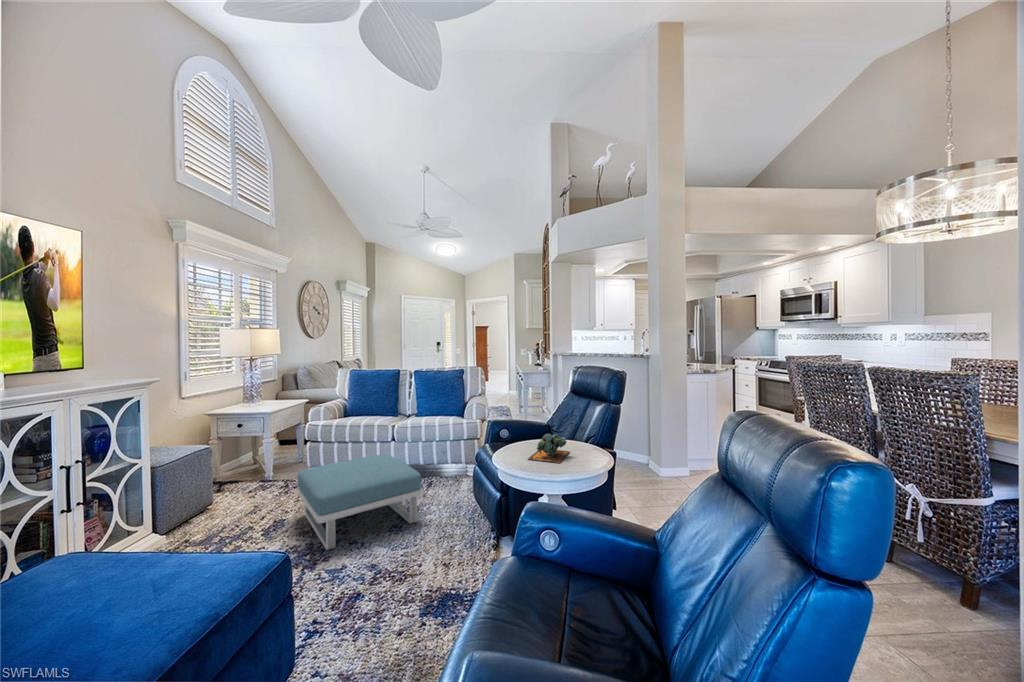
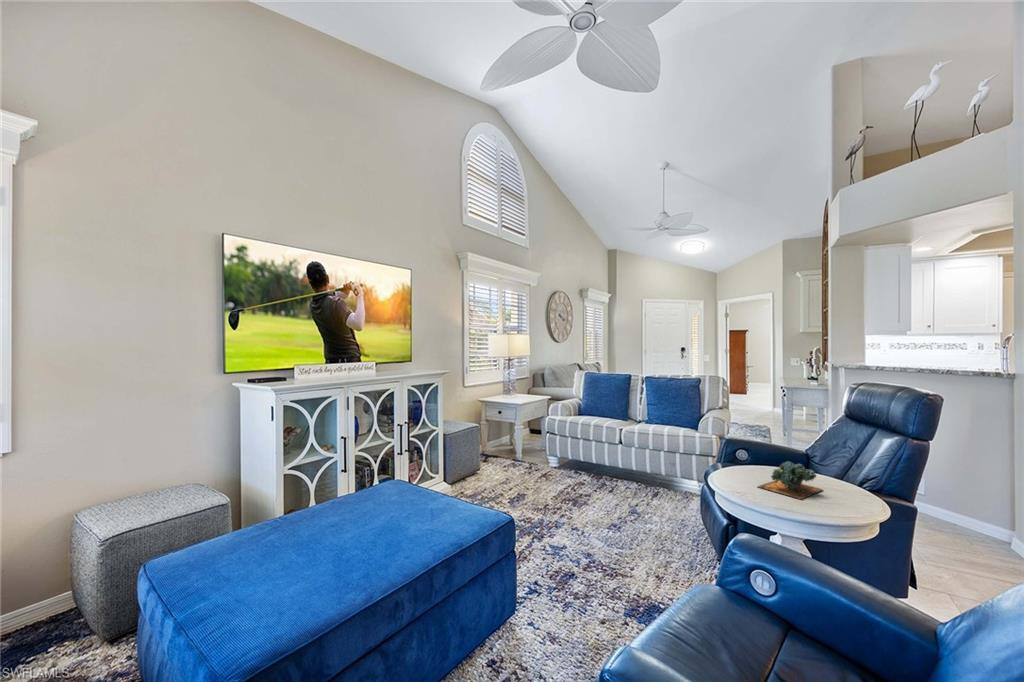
footstool: present [297,455,422,550] -> none [535,455,642,529]

